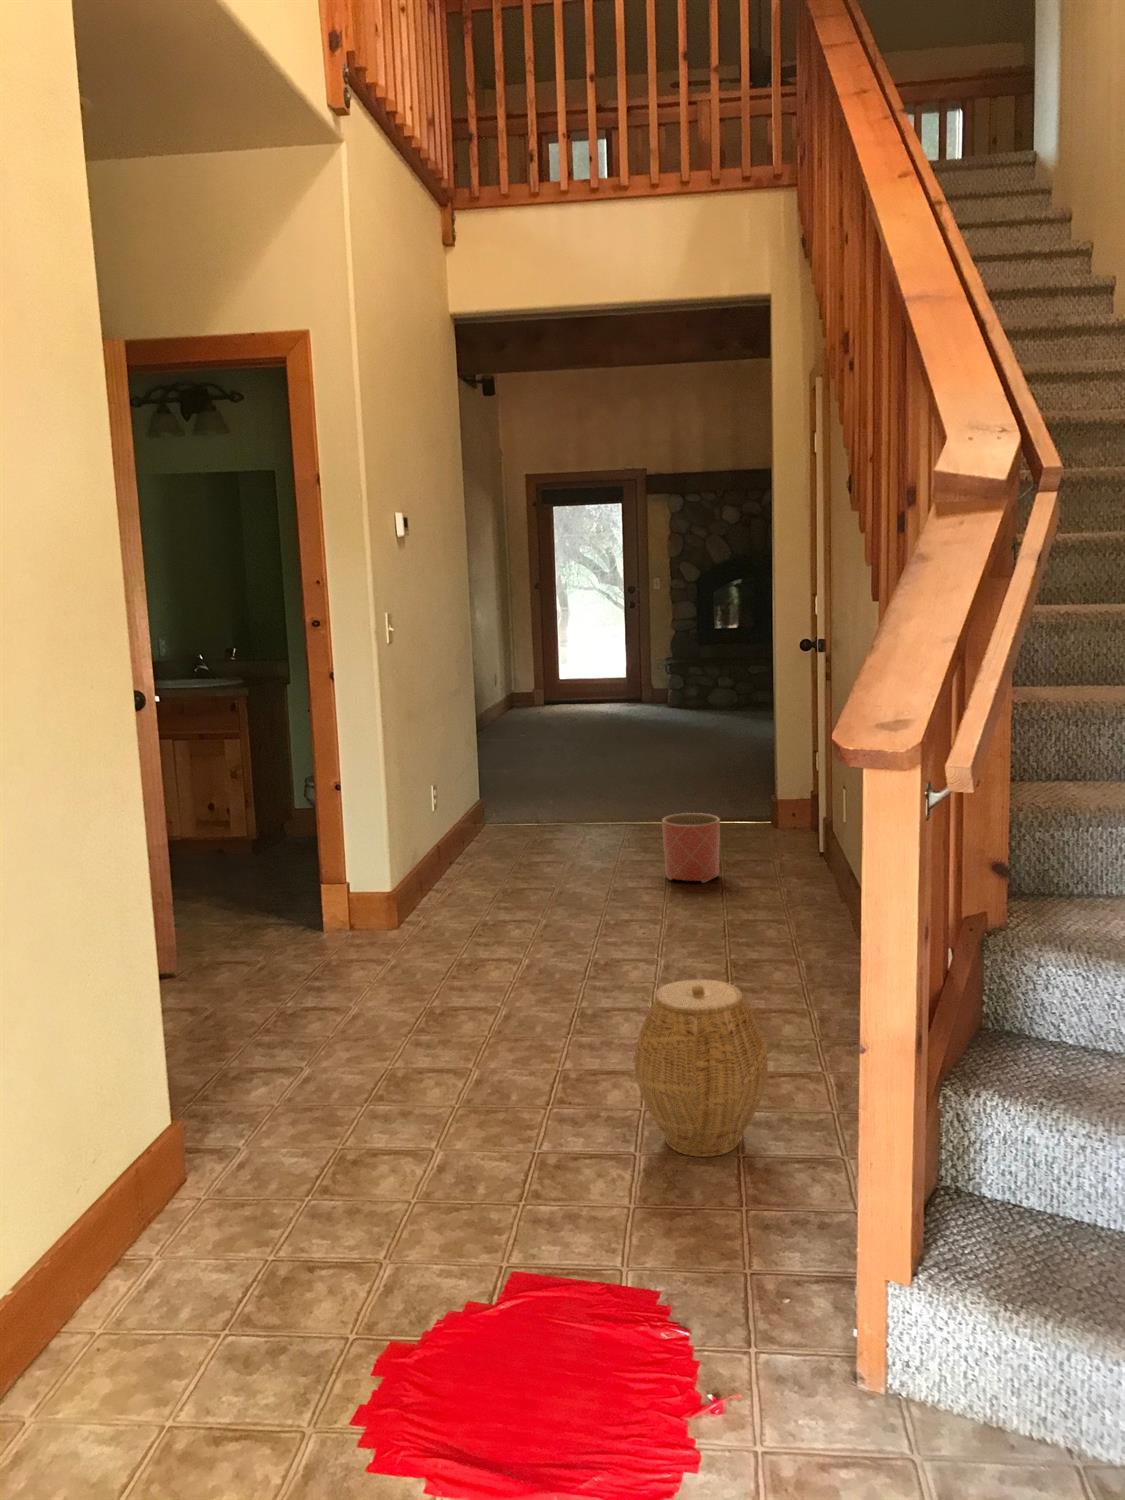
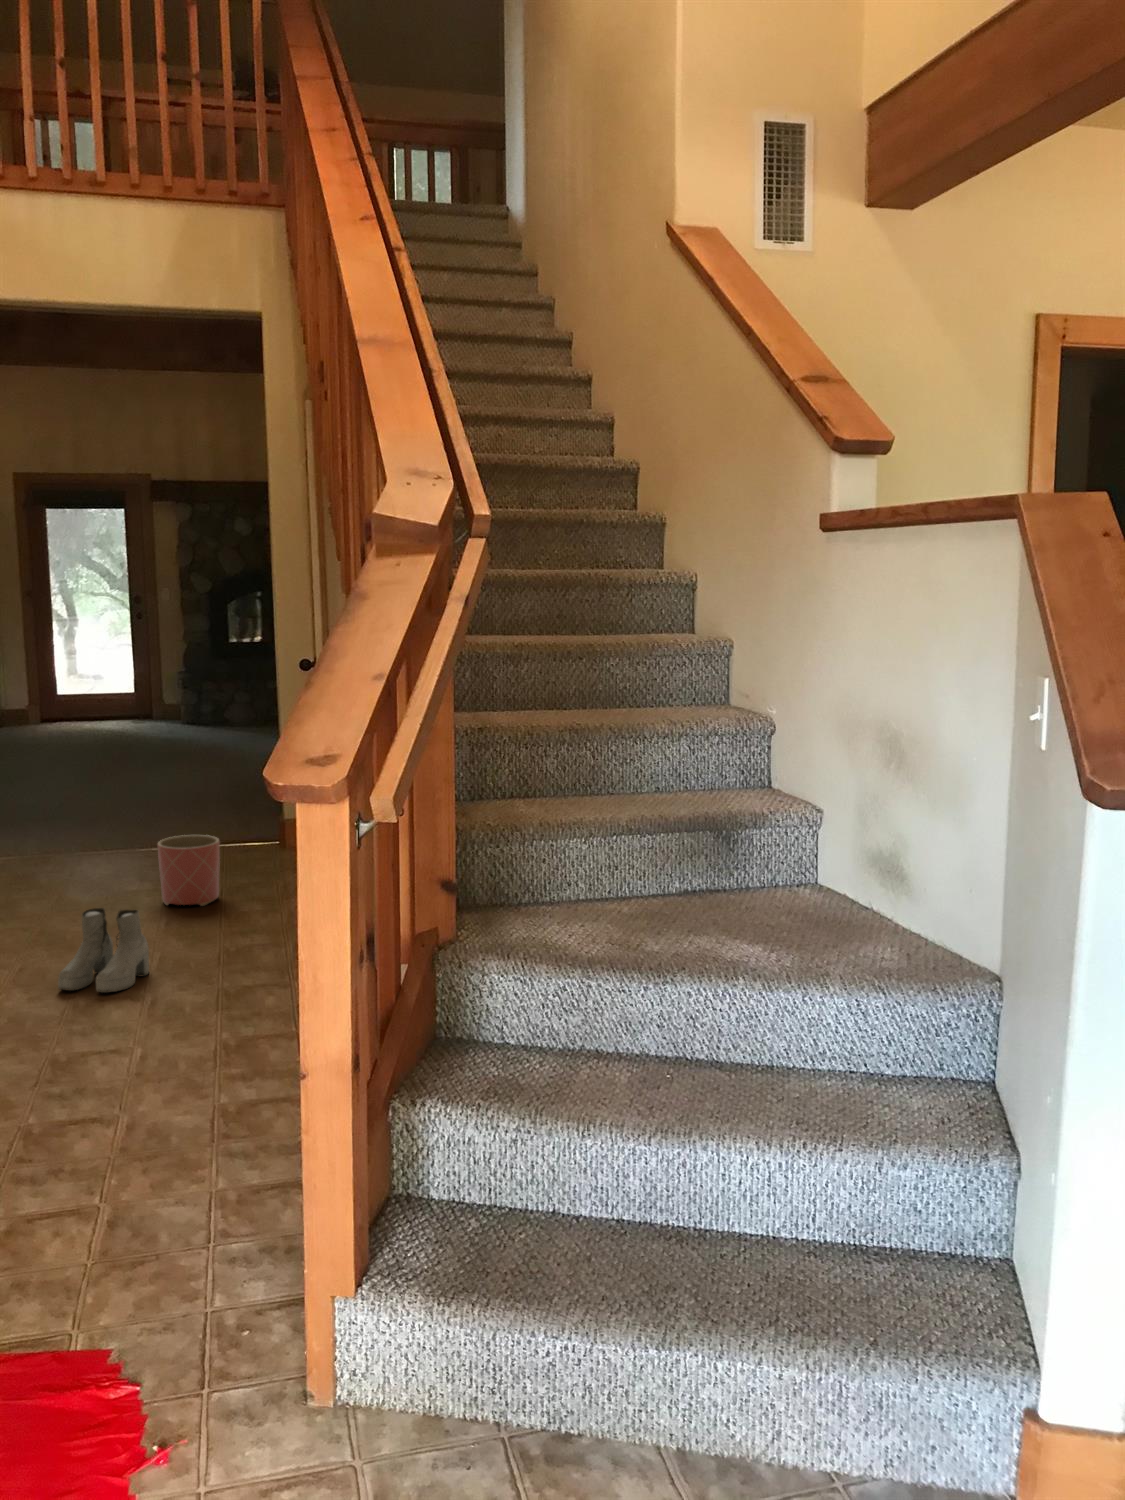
boots: none [580,878,660,958] -> present [58,908,149,993]
woven basket: present [635,979,768,1157] -> none [98,1012,241,1196]

